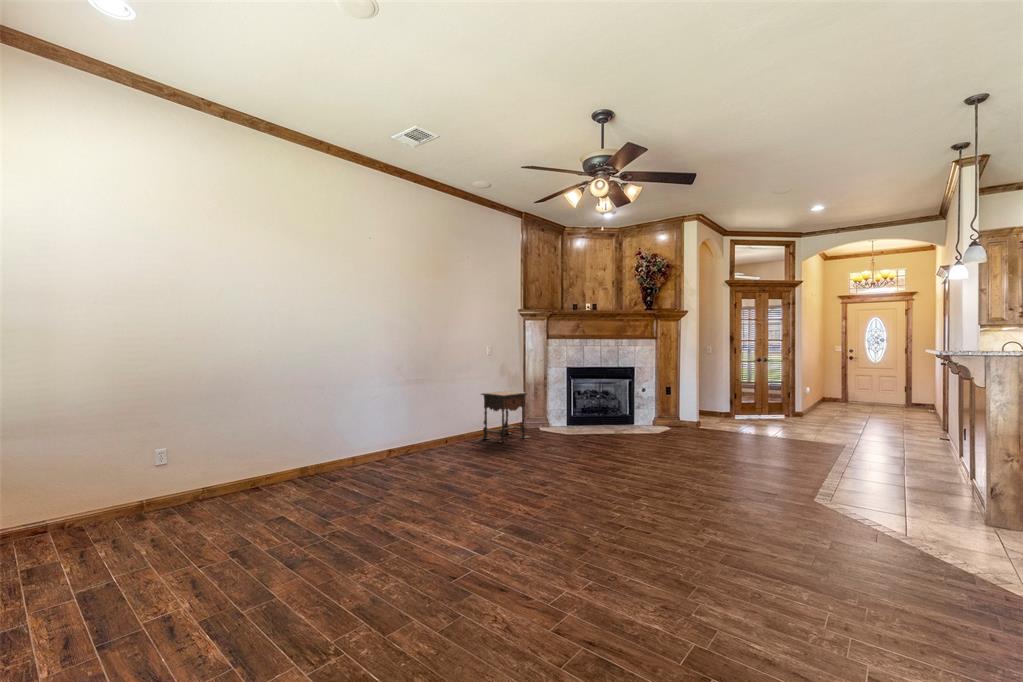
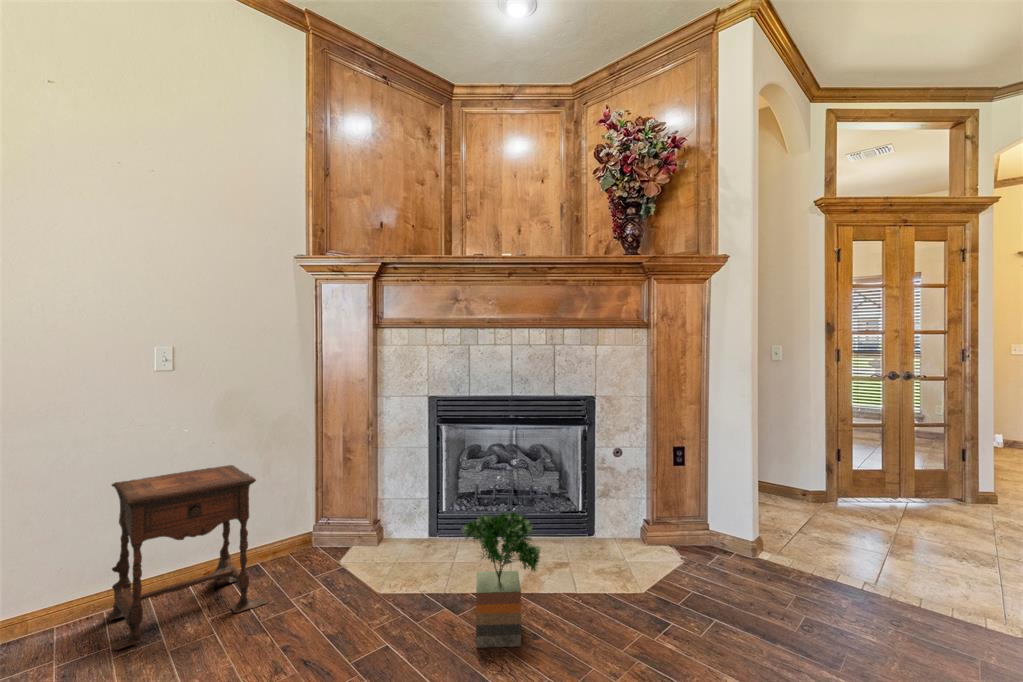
potted tree: none [604,401,633,441] -> present [462,512,541,648]

